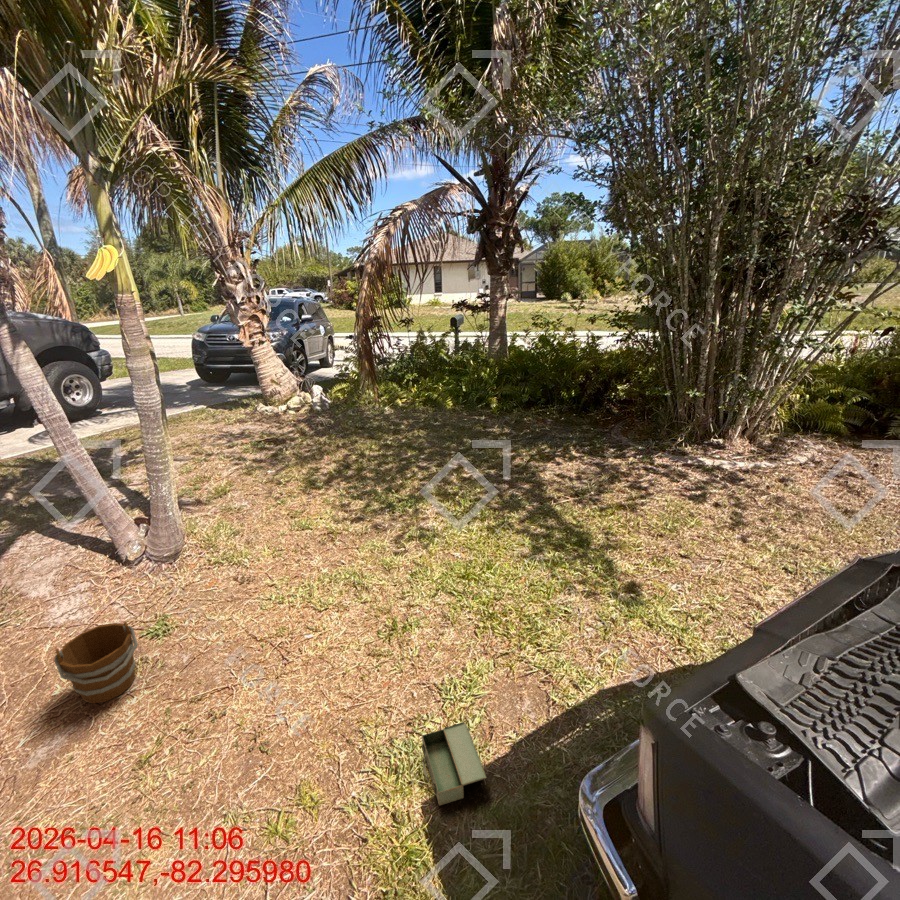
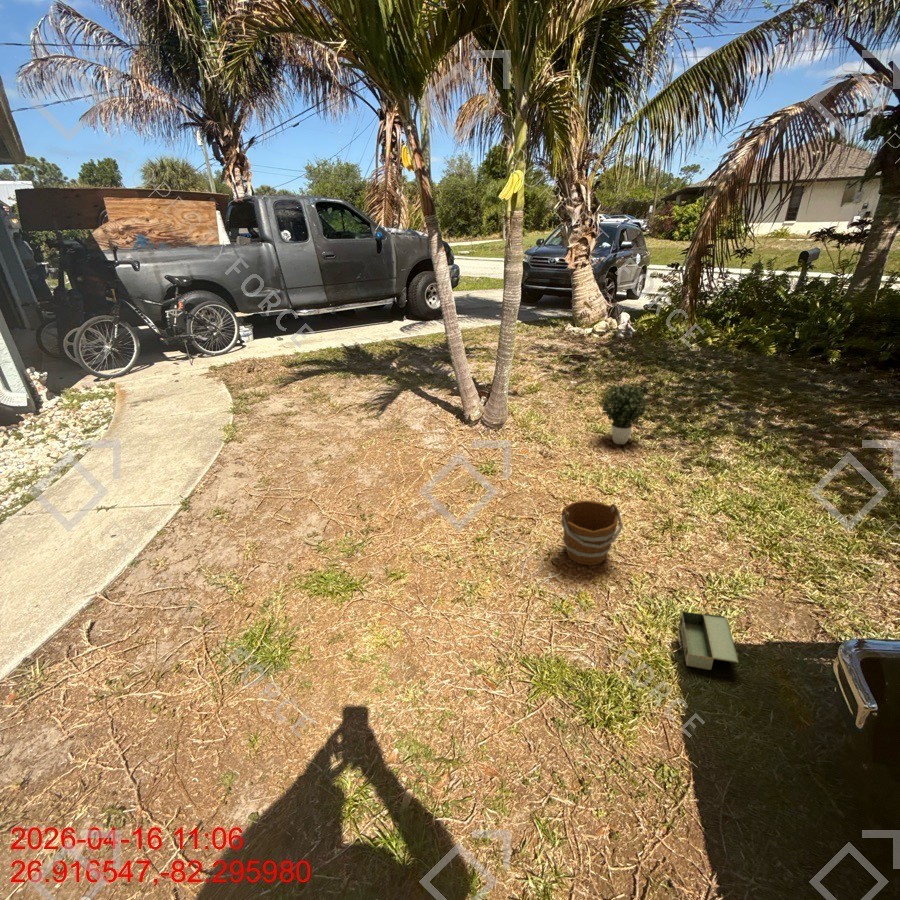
potted plant: none [299,472,349,537] -> present [601,384,647,444]
bucket: present [54,621,138,704] -> present [561,500,623,565]

